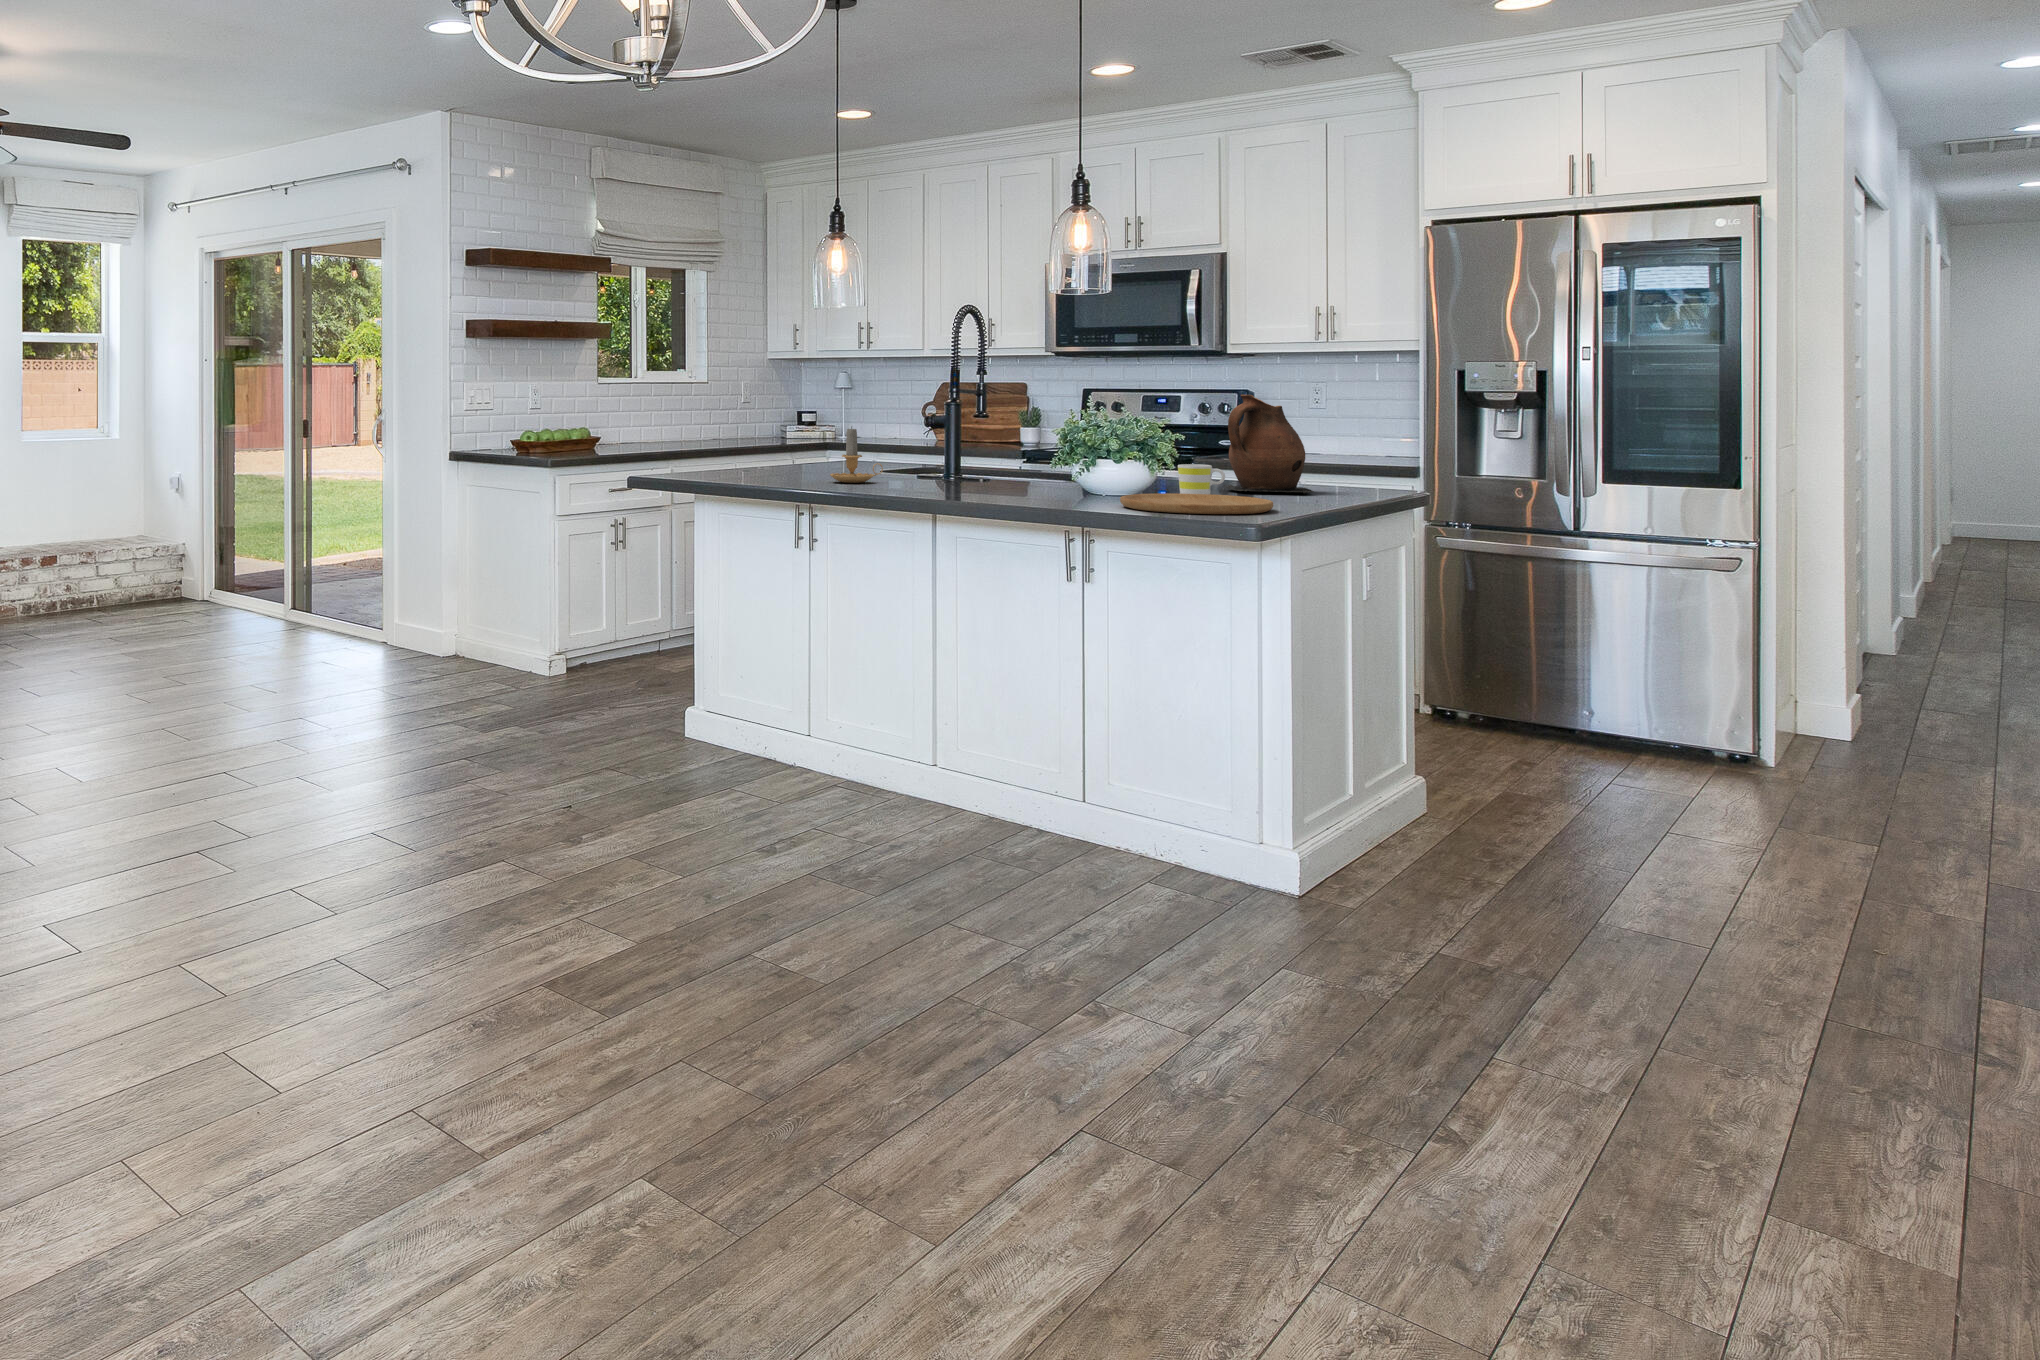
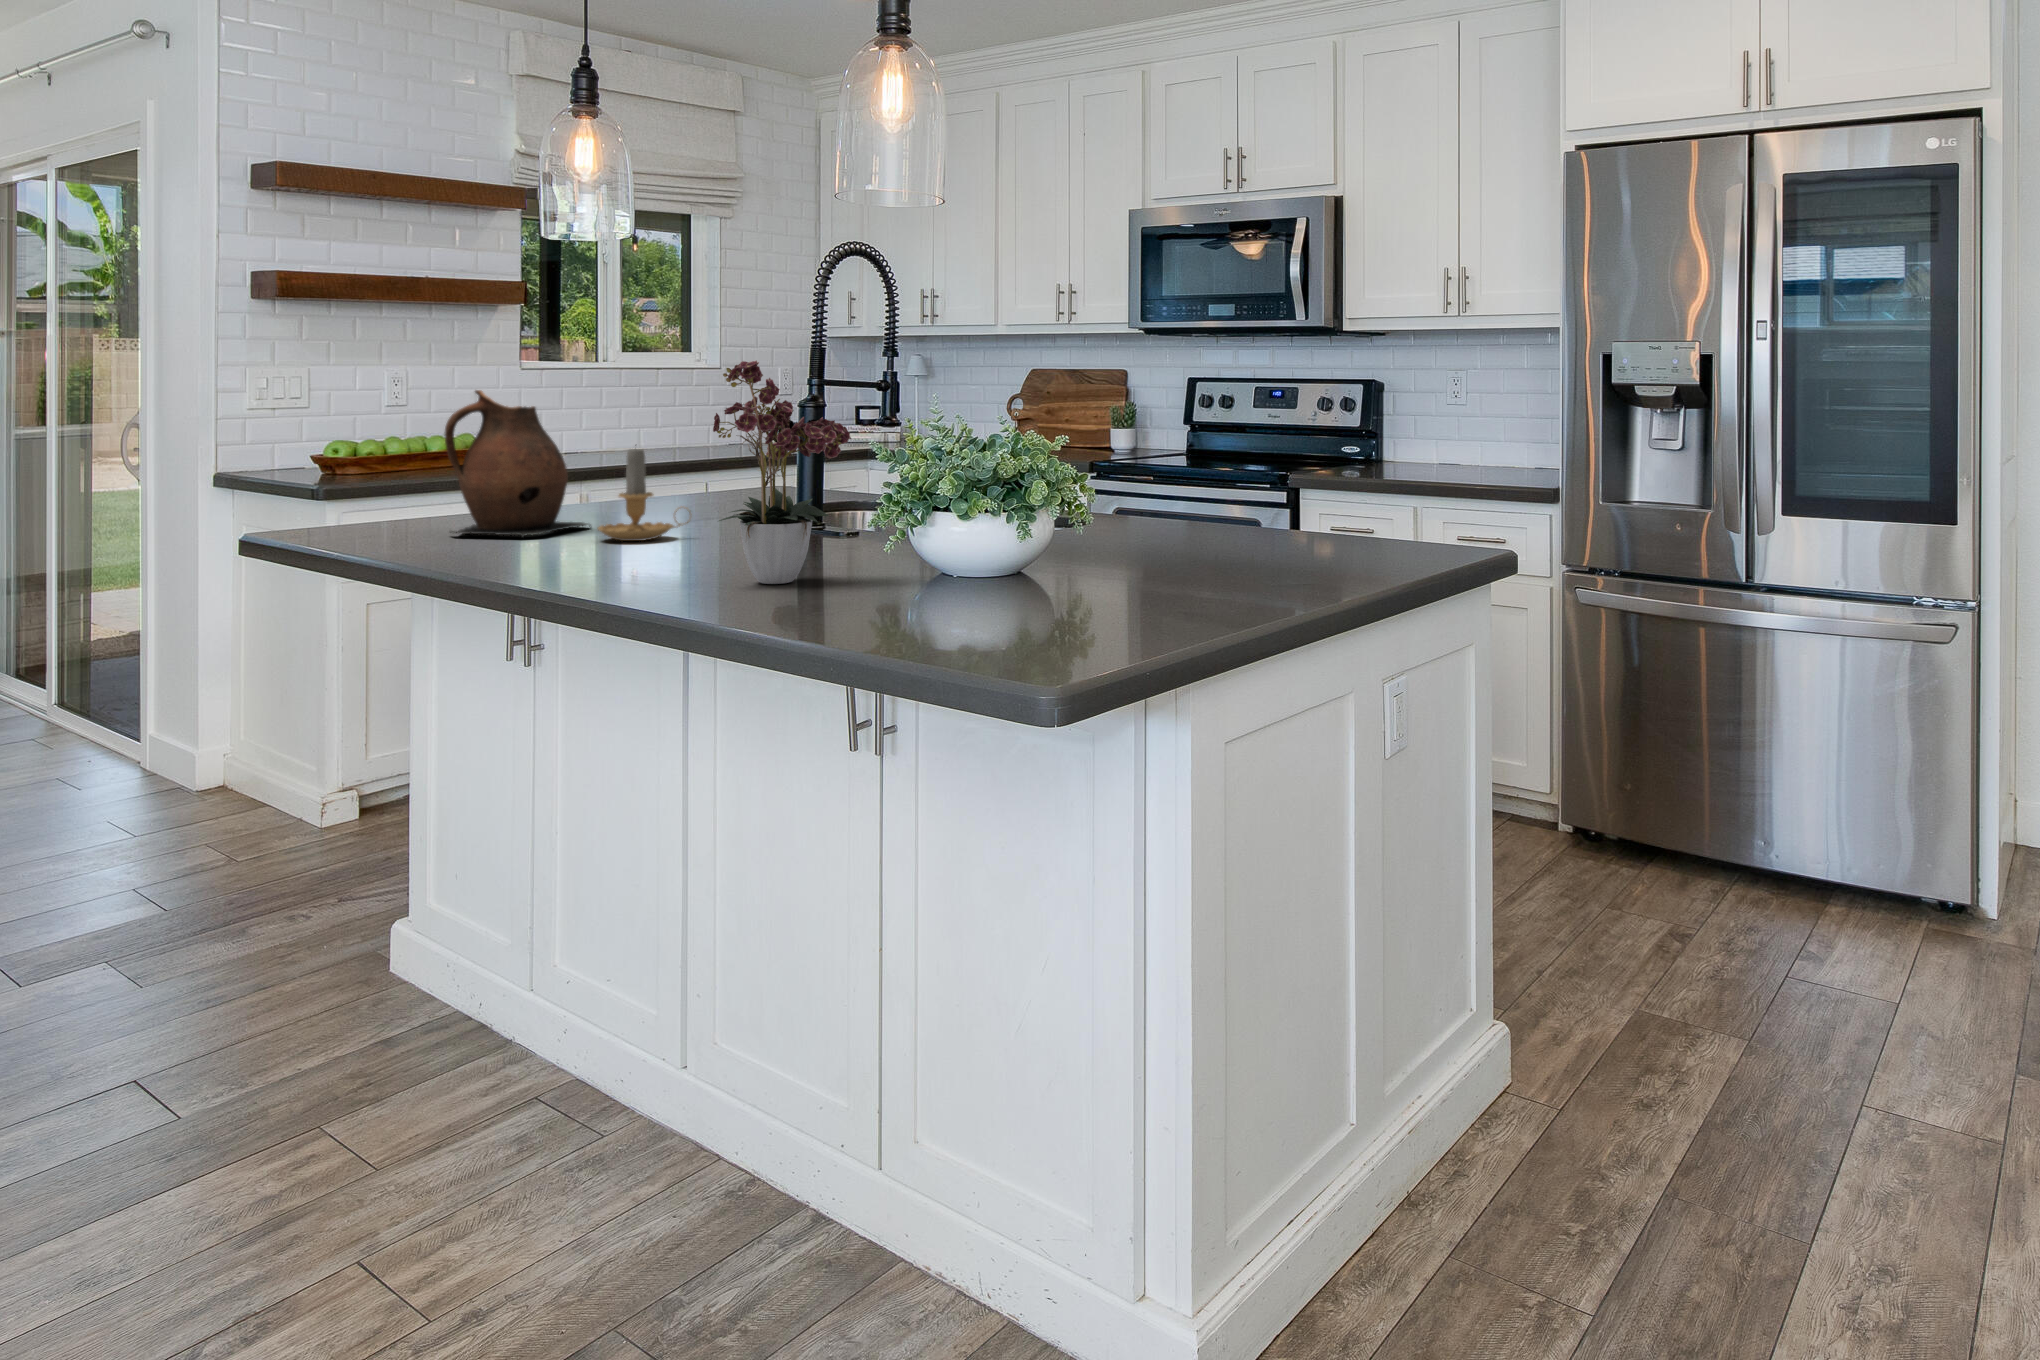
flower arrangement: none [969,370,1048,498] -> present [713,360,851,584]
ceramic pitcher: present [1226,395,1314,494] -> present [444,390,590,537]
mug: present [1178,464,1225,494] -> none [1097,514,1171,572]
cutting board: present [1120,493,1273,514] -> none [909,578,1177,637]

